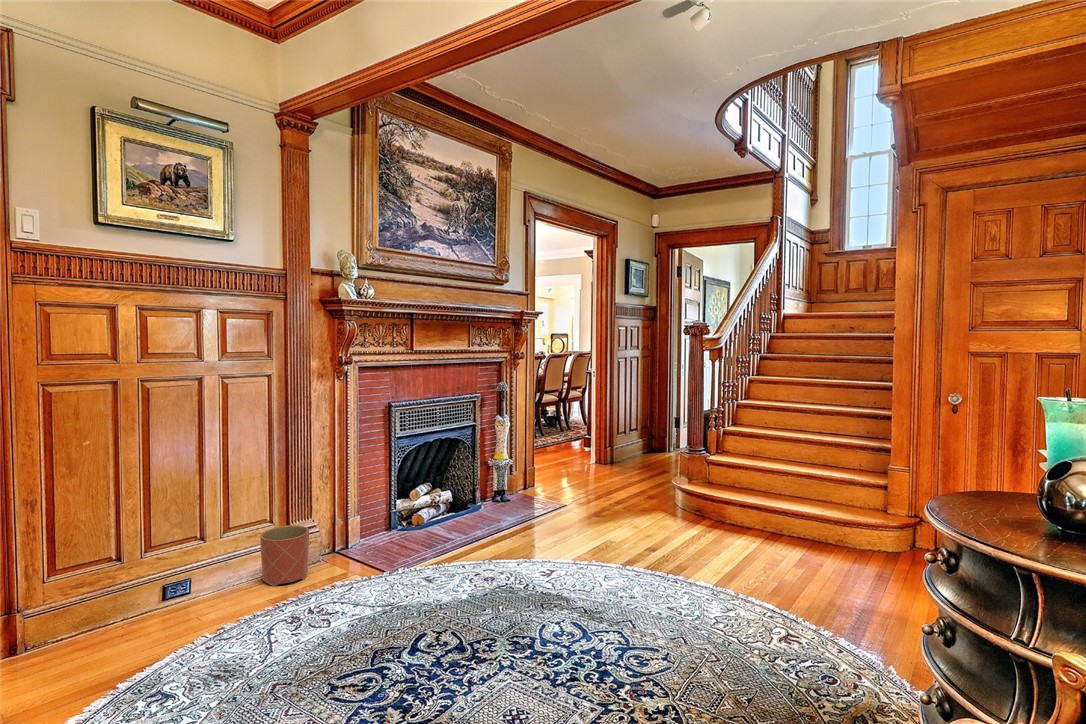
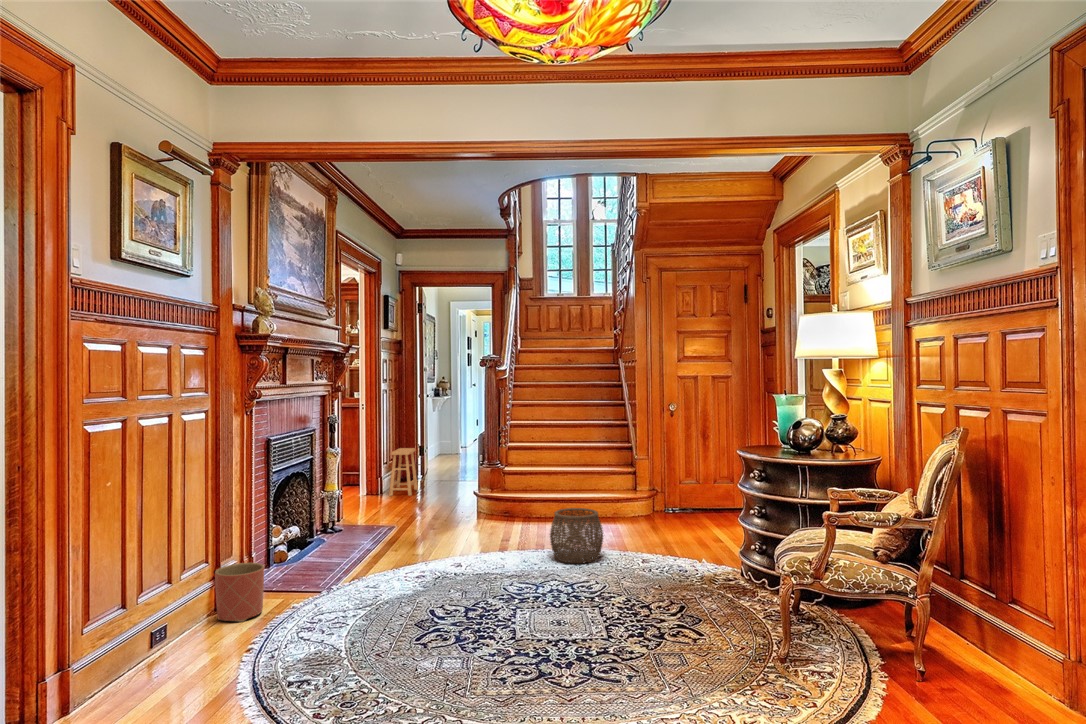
footstool: none [624,416,660,467] -> present [389,448,418,496]
woven basket: none [649,534,727,621] -> present [550,508,603,563]

